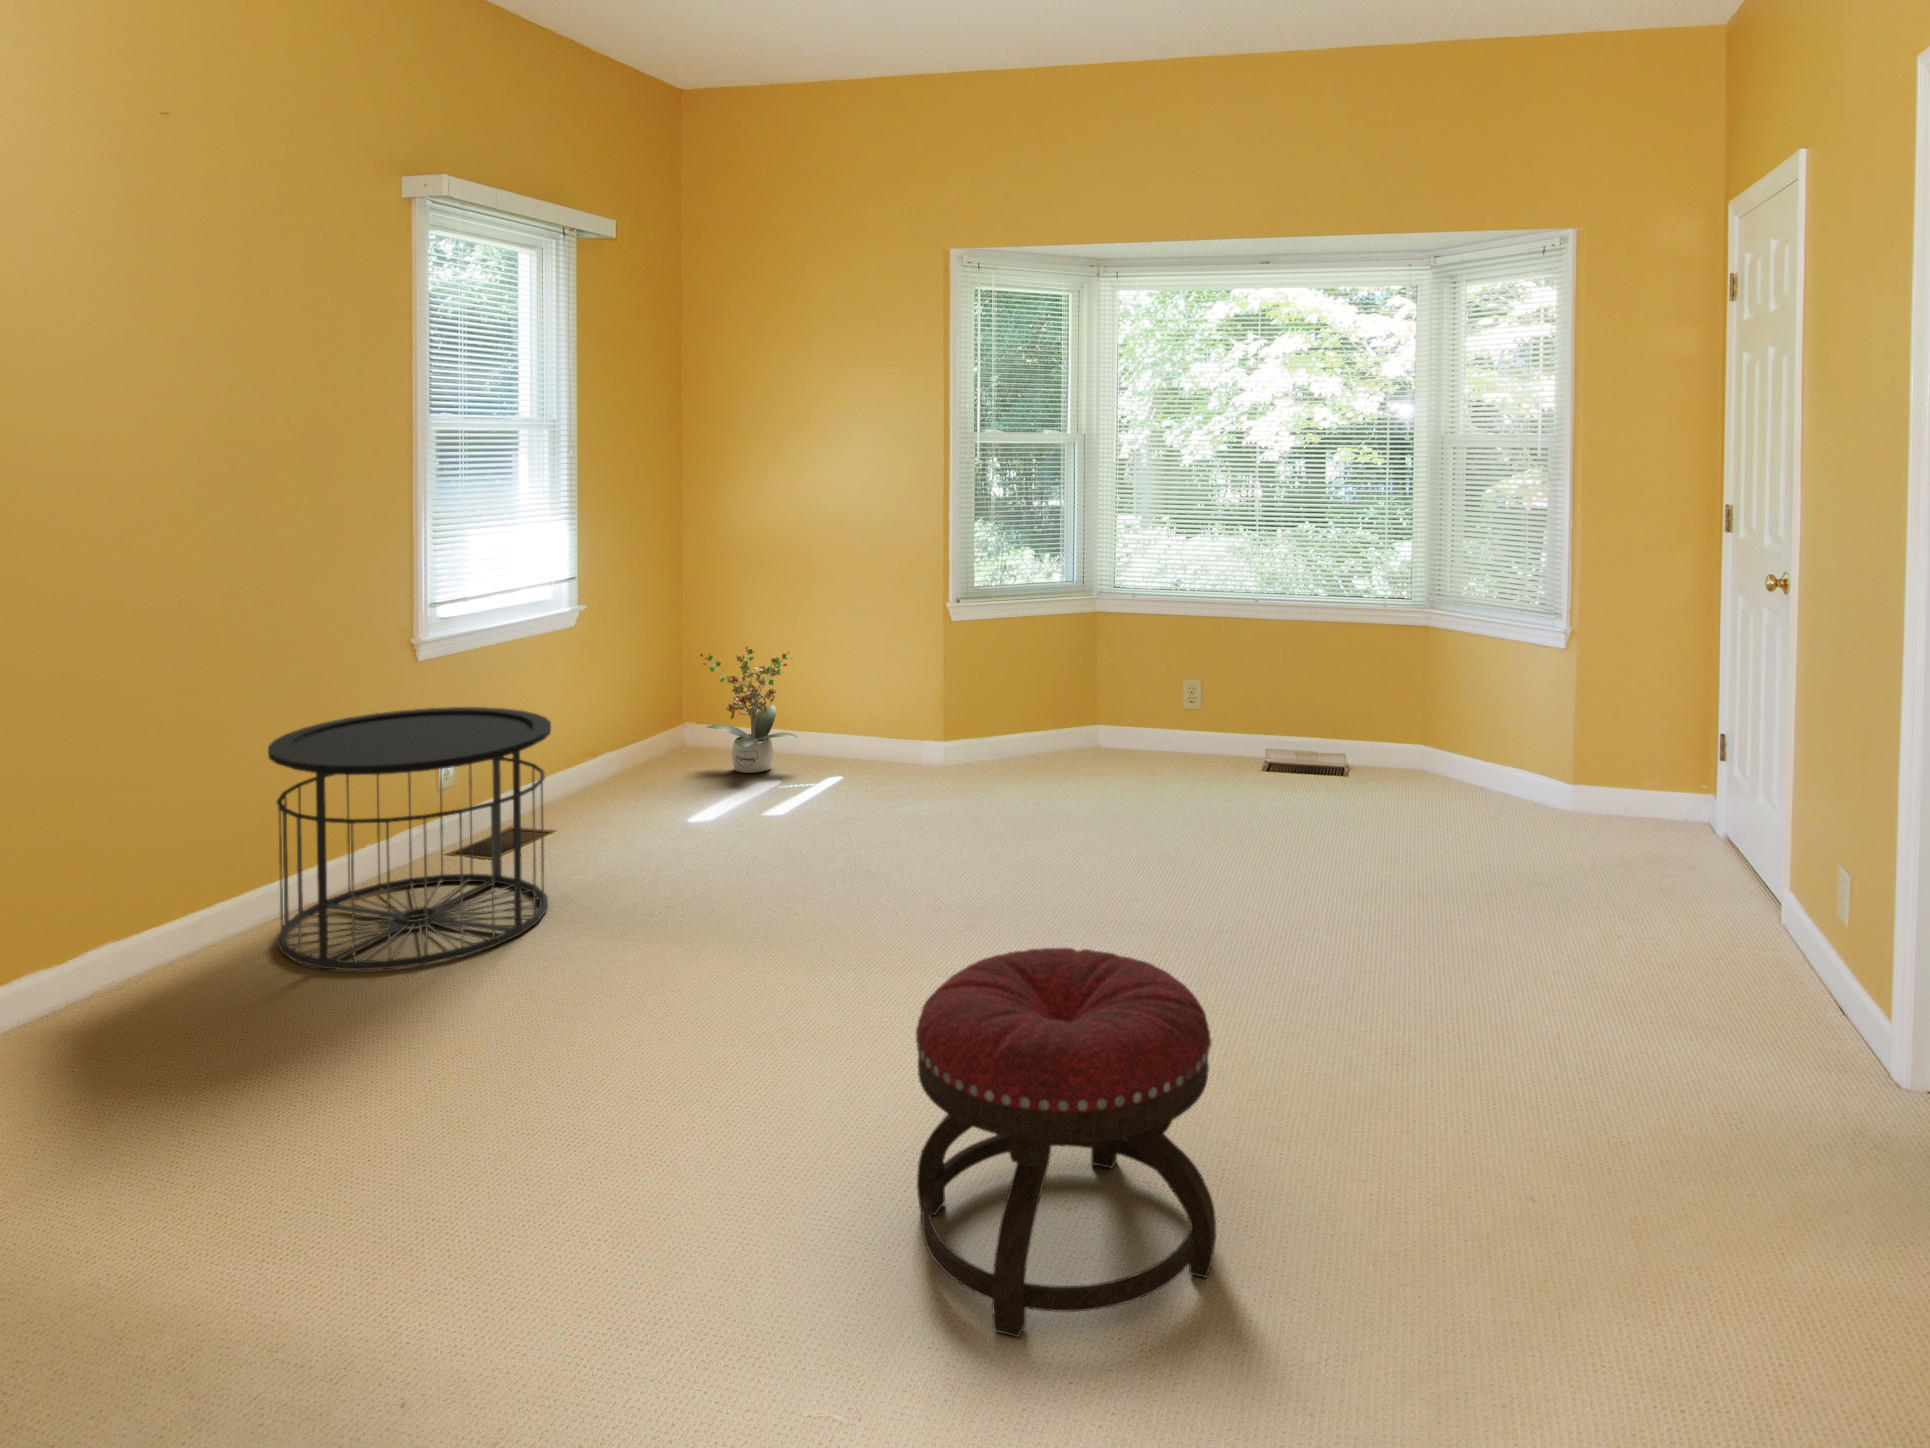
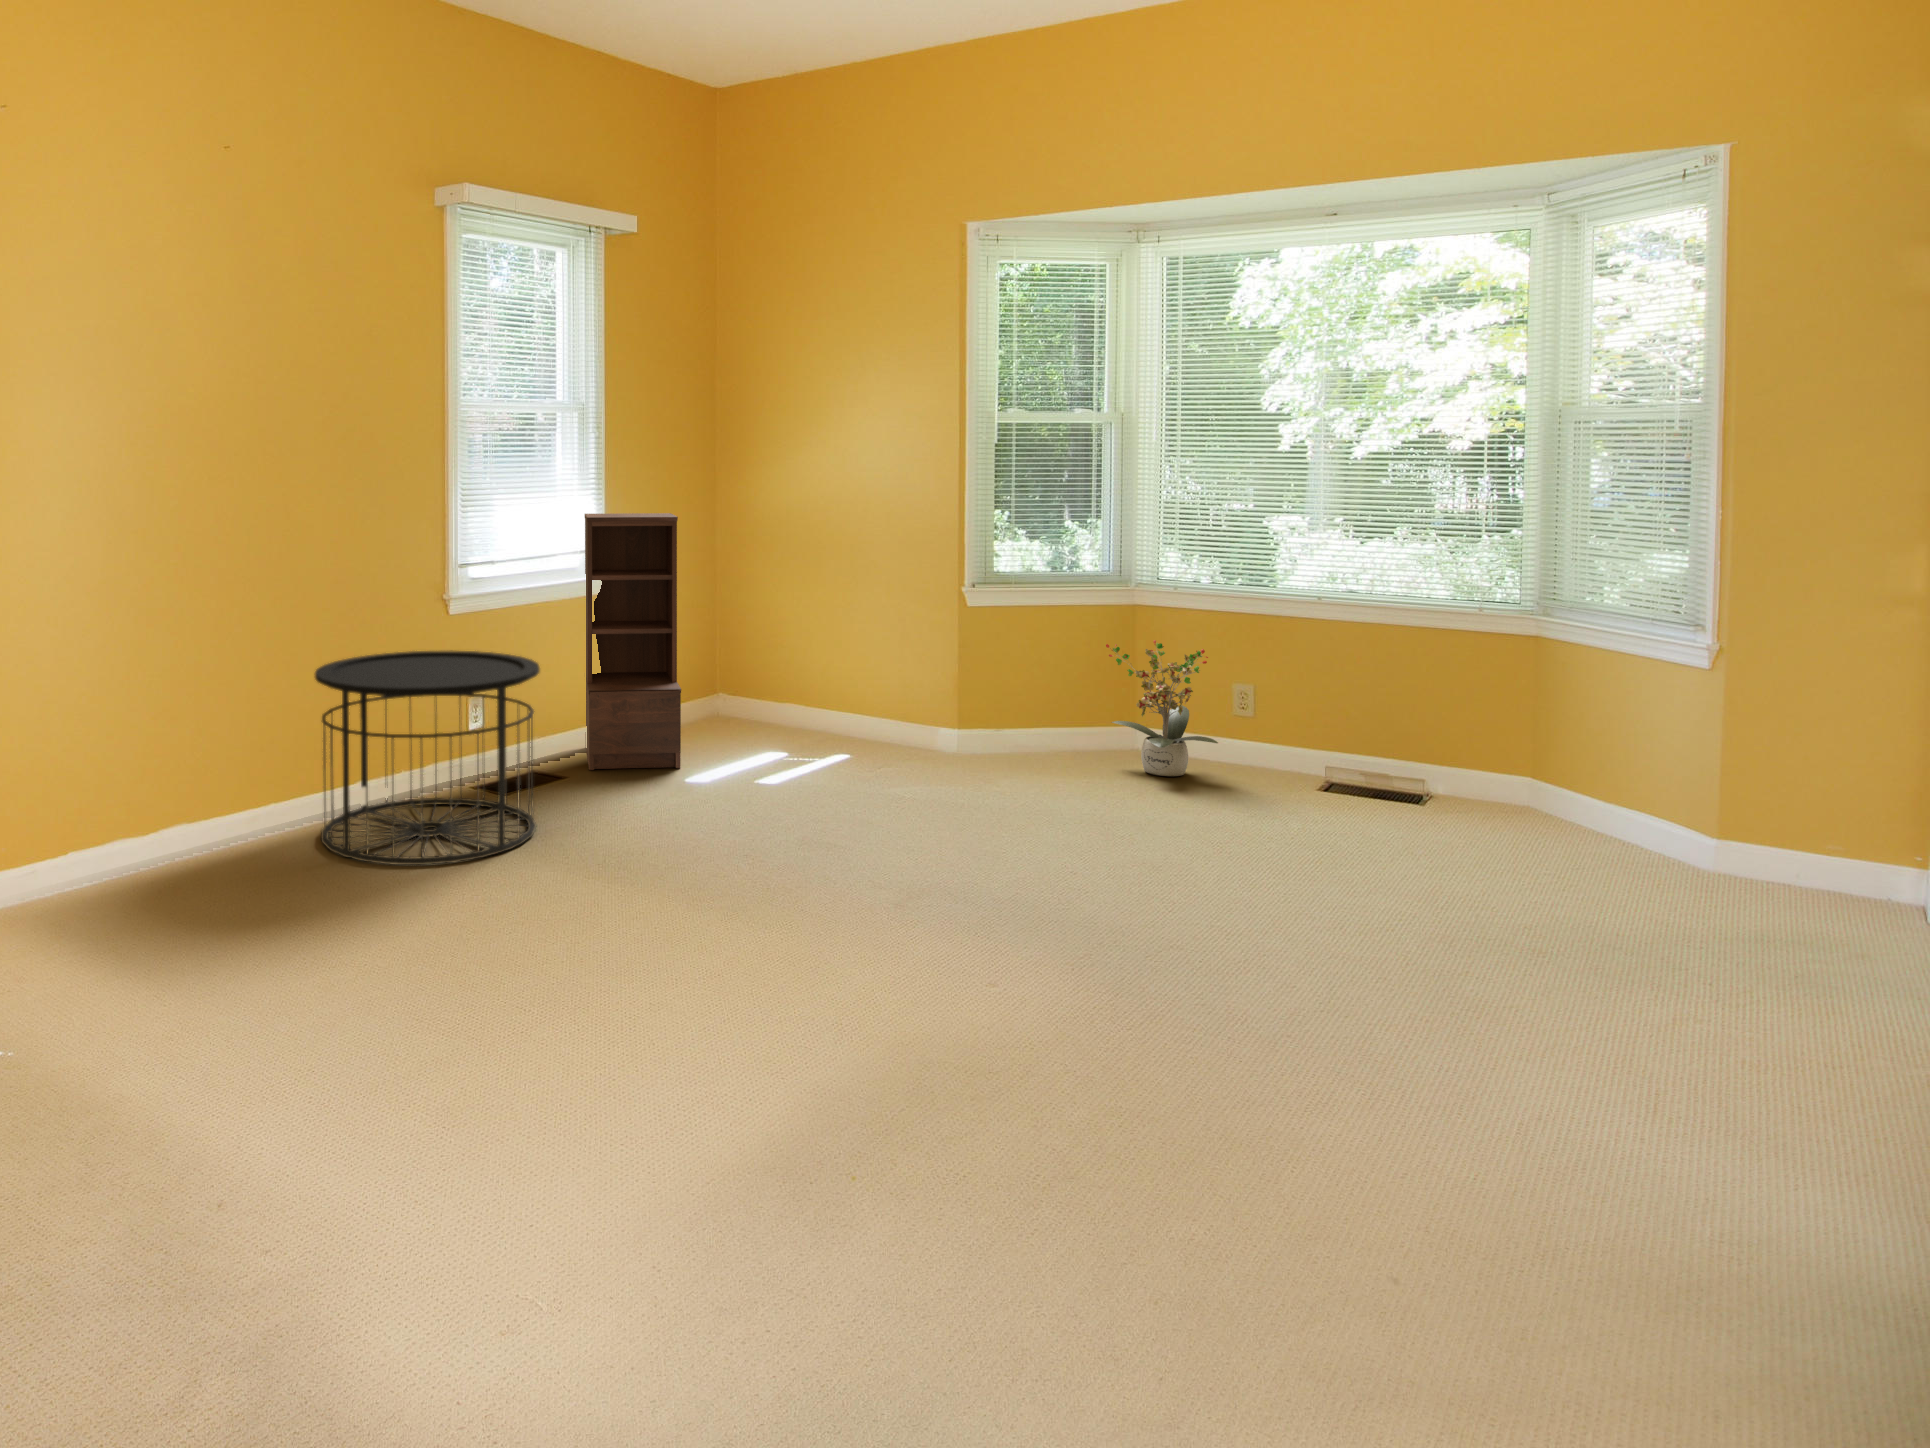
bookshelf: none [559,539,681,823] -> present [585,513,681,770]
potted plant: present [700,646,797,773] -> present [1106,640,1218,776]
ottoman: present [916,948,1216,1337] -> none [716,894,1017,1252]

